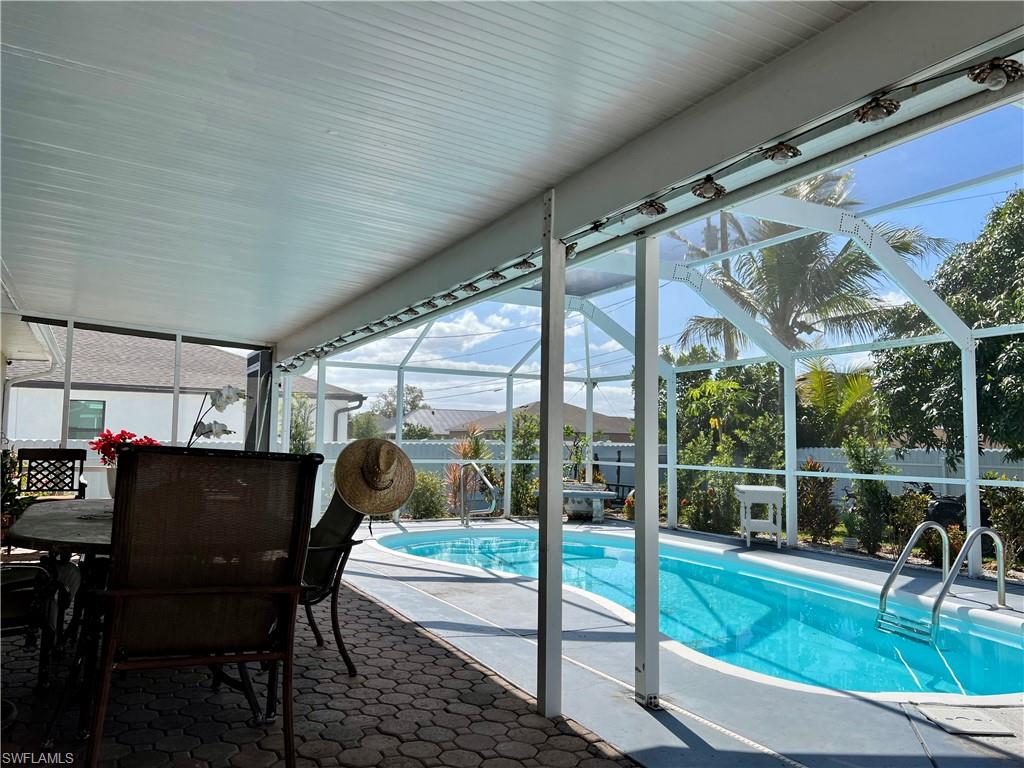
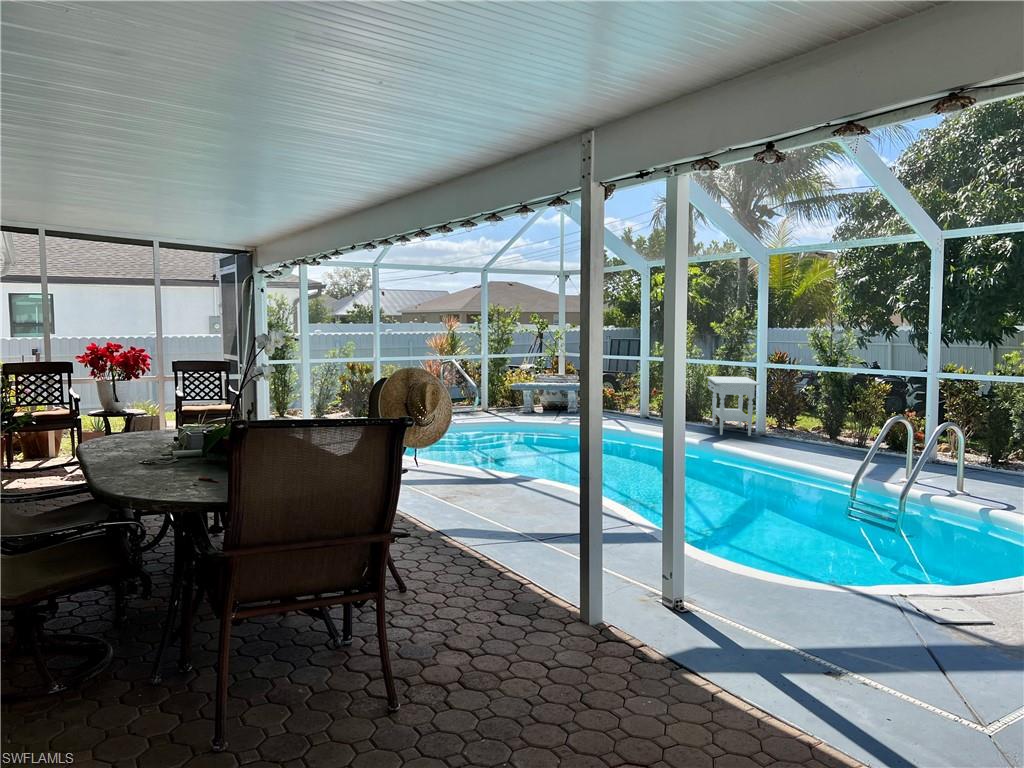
potted plant: present [839,513,861,551] -> none [801,400,828,436]

